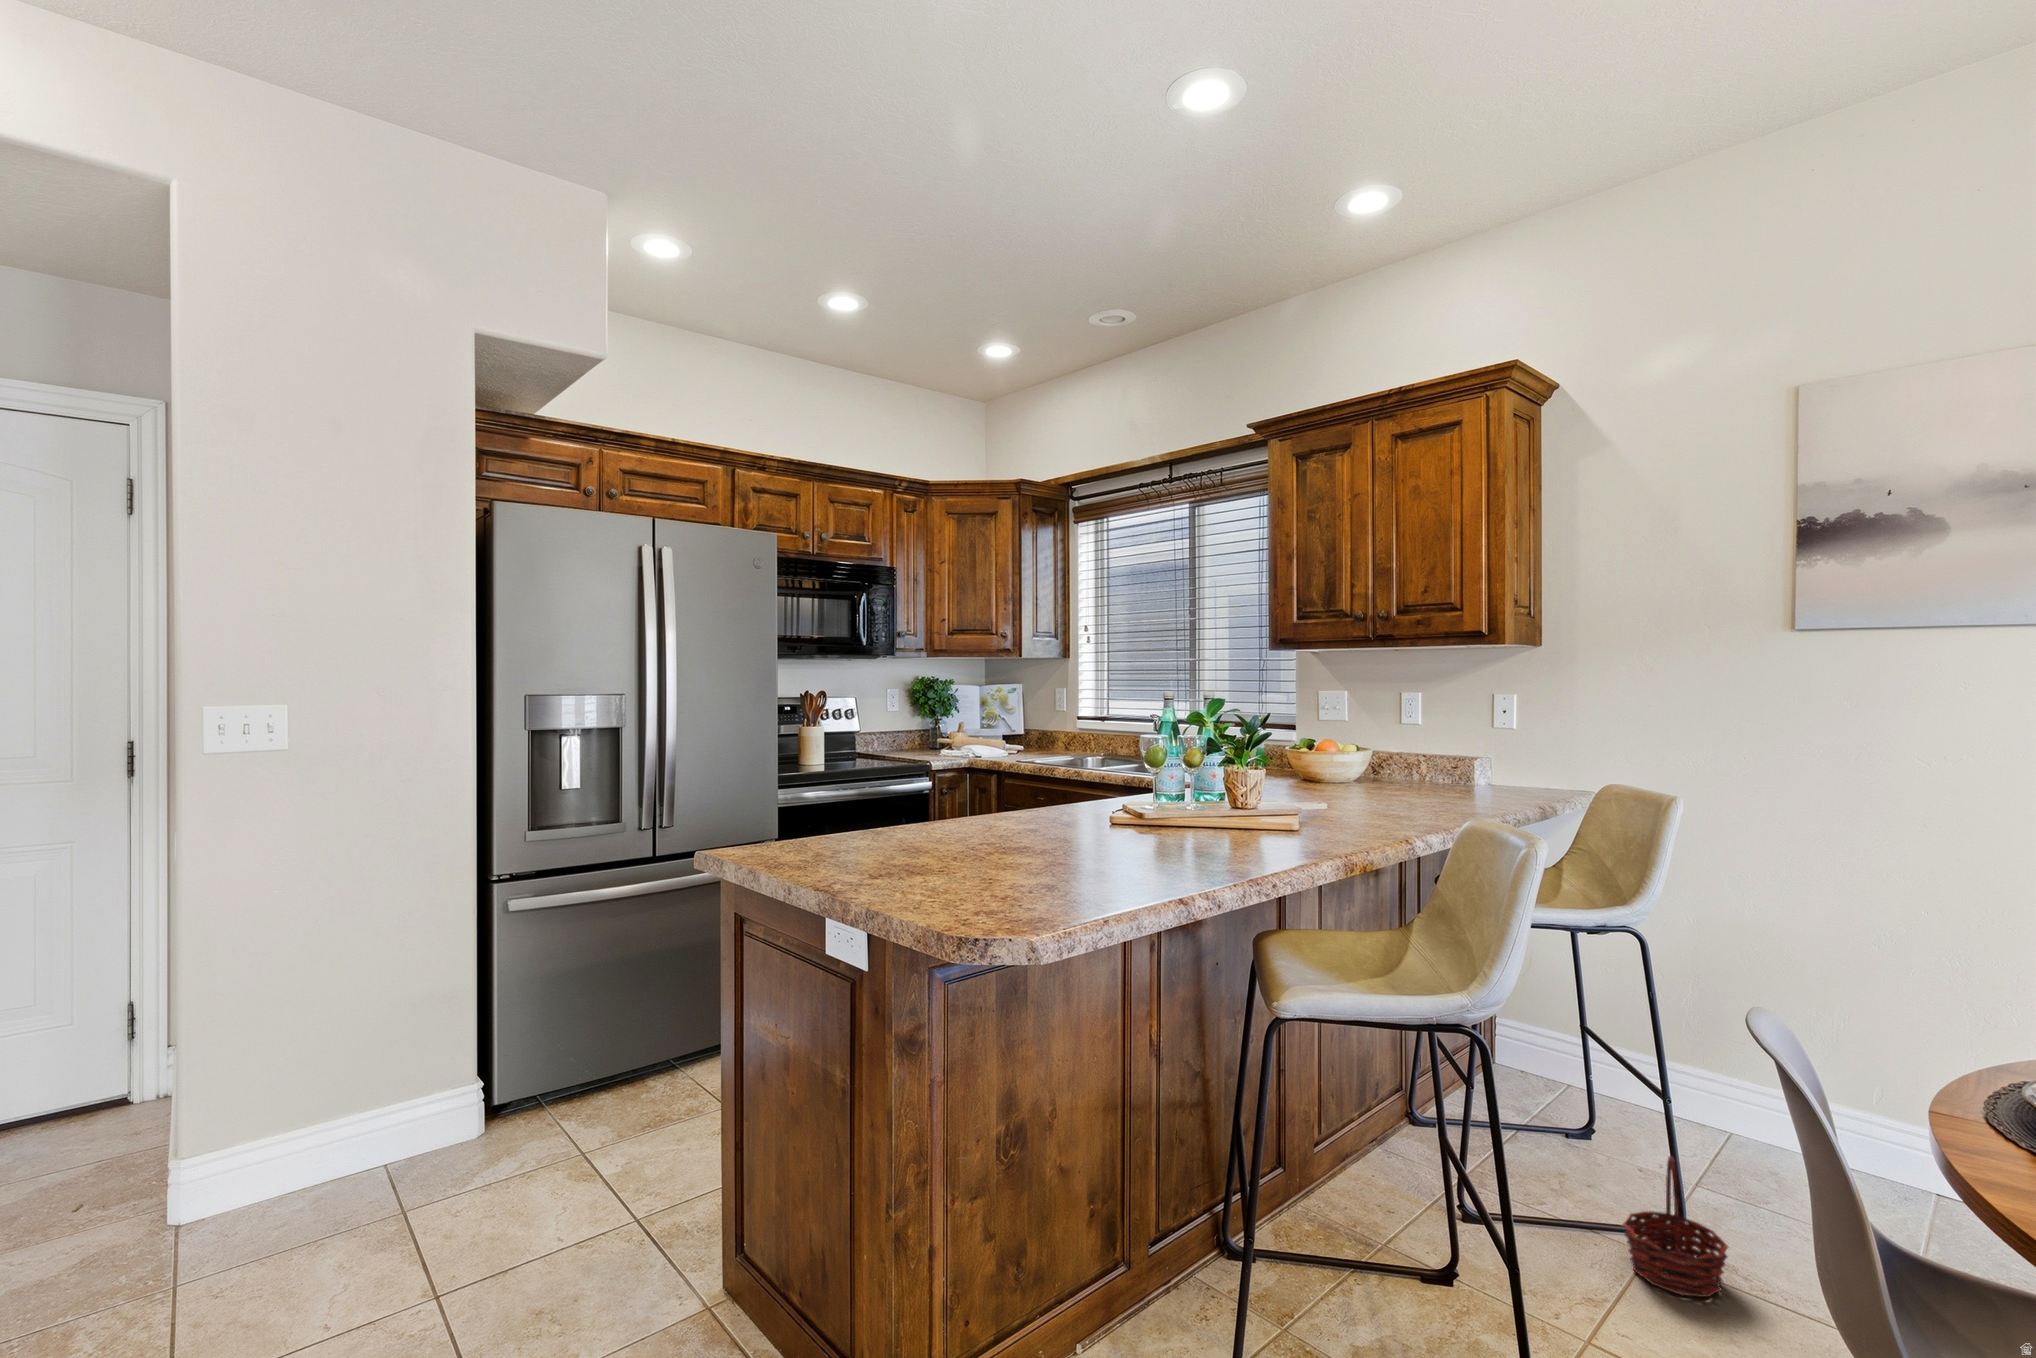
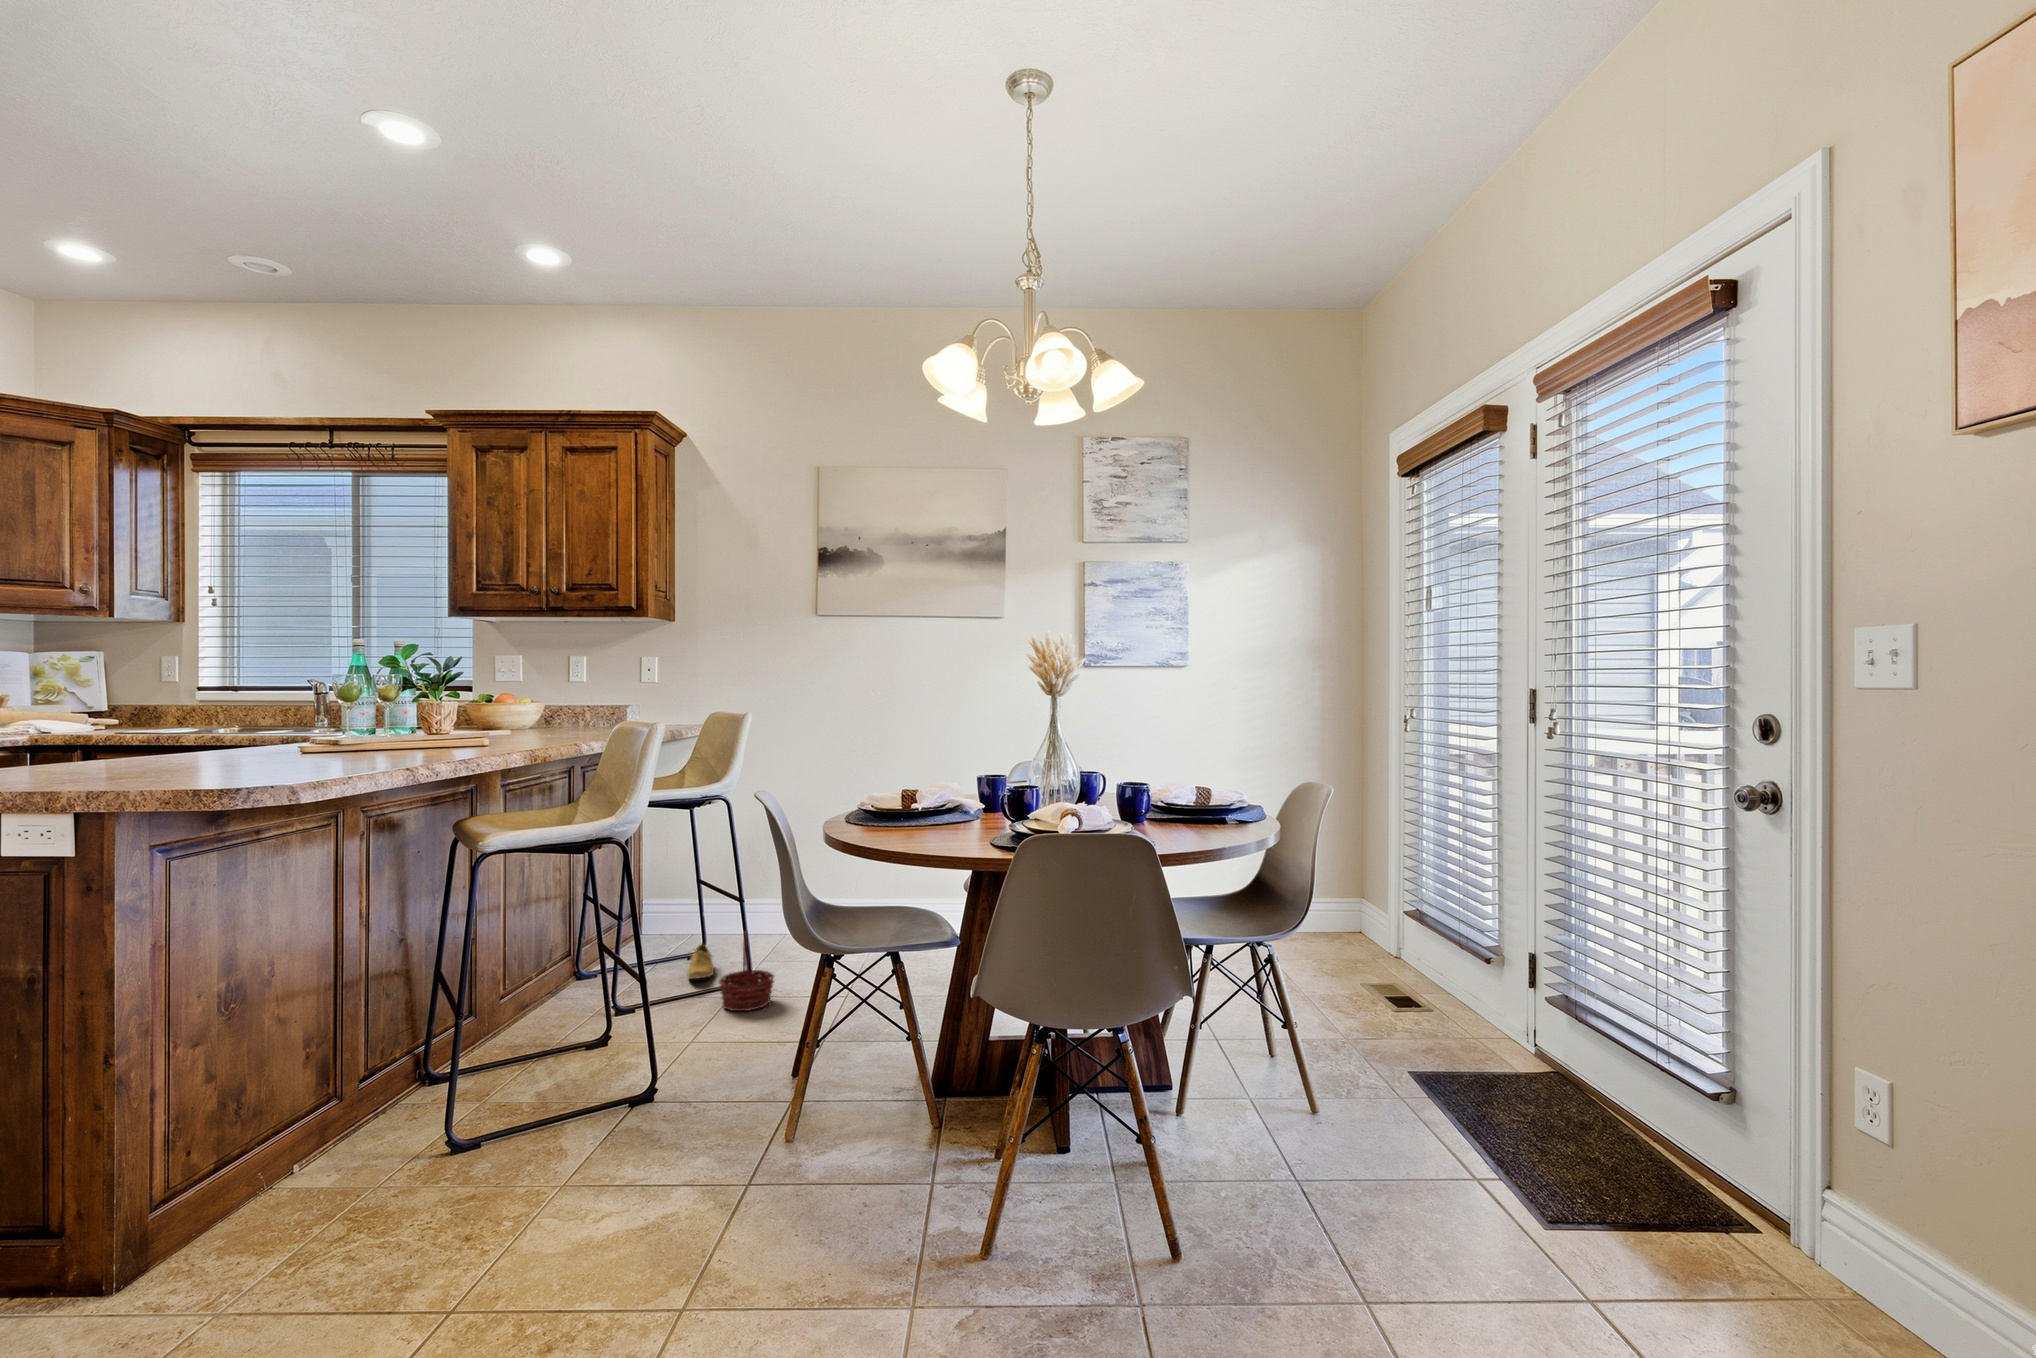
shoe: none [1569,1127,1613,1190] -> present [687,944,714,979]

